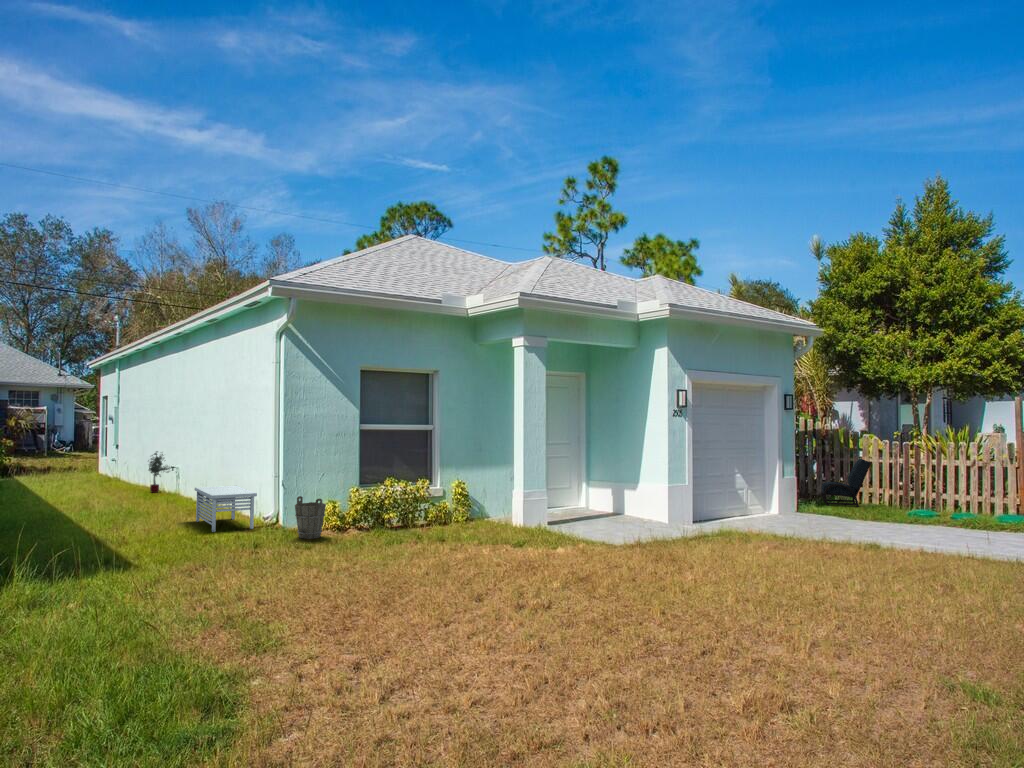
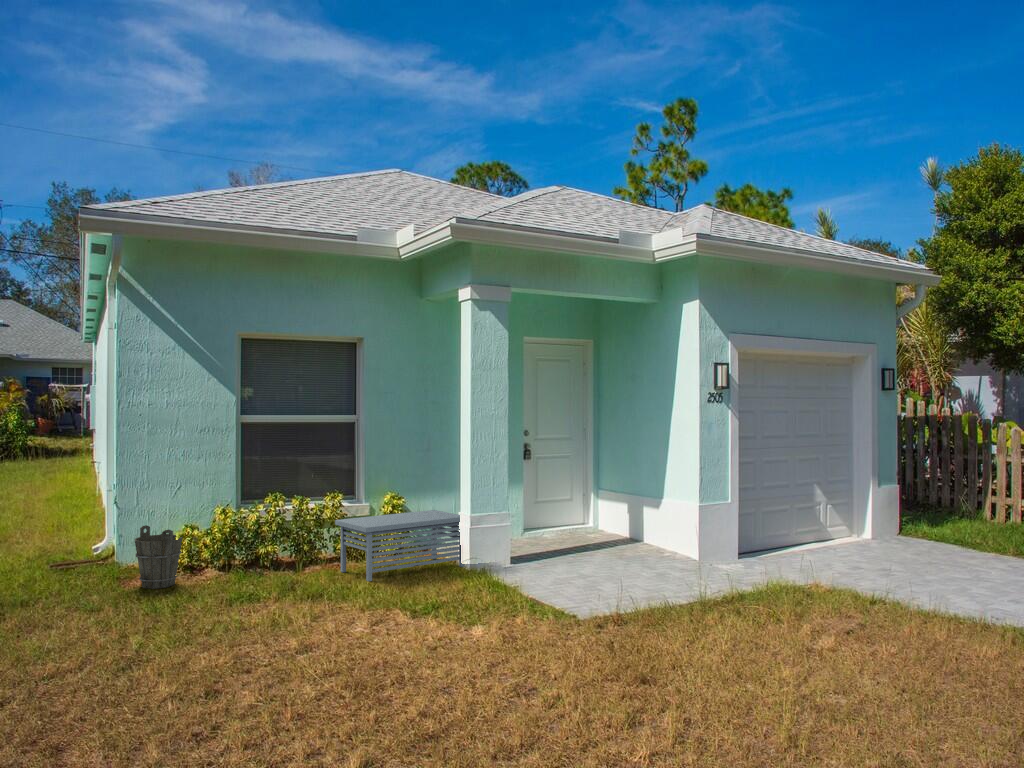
potted tree: present [149,451,170,493] -> none [17,454,51,510]
lounge chair: present [821,459,871,507] -> none [936,457,1010,527]
storage bench: present [195,486,257,532] -> present [335,510,465,581]

